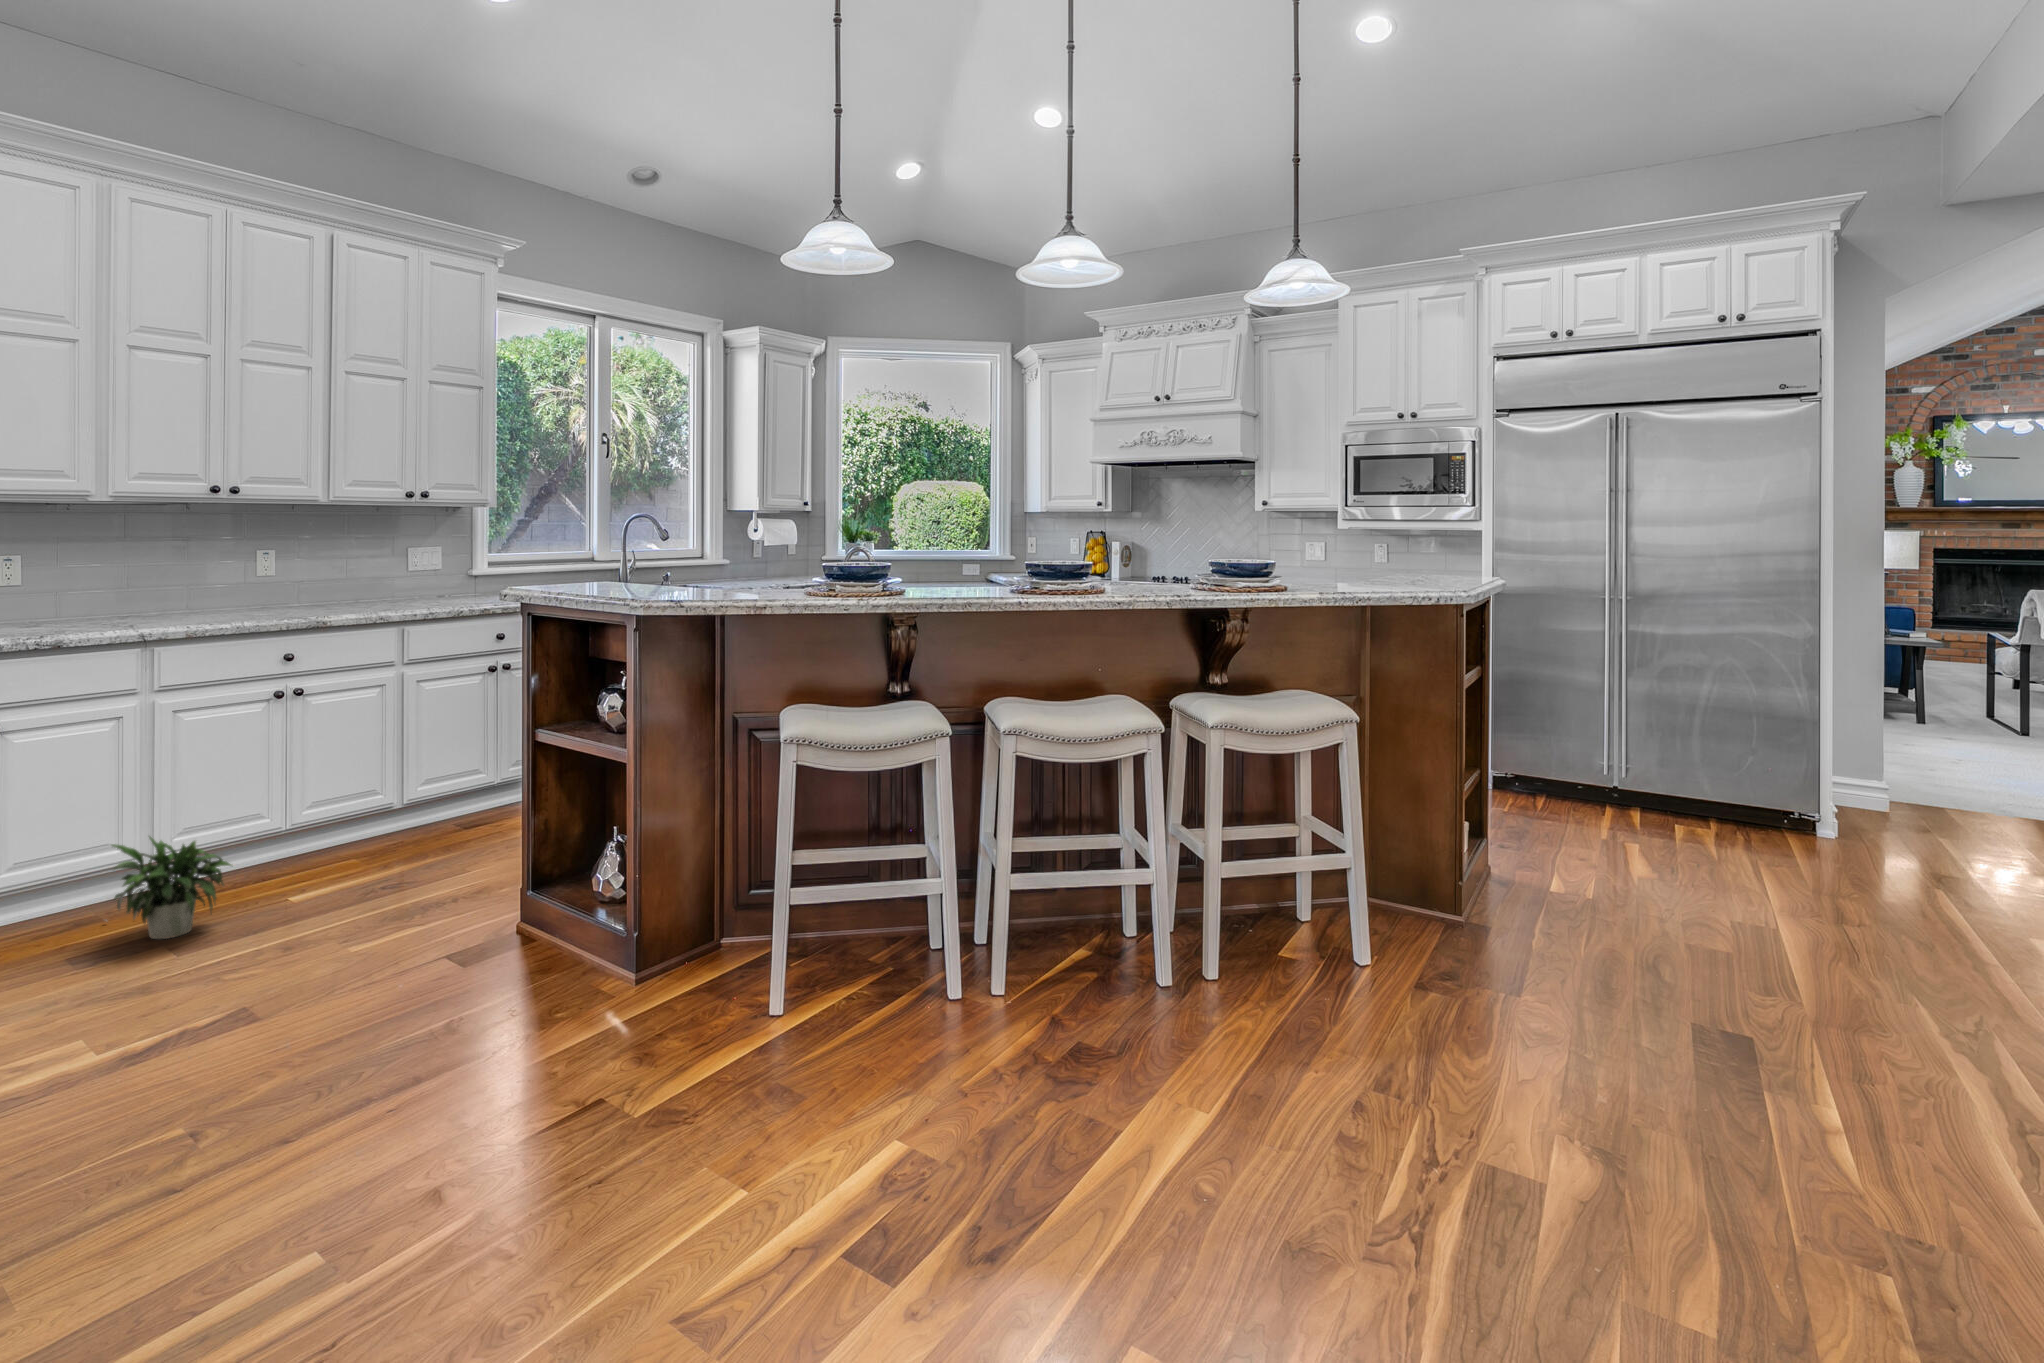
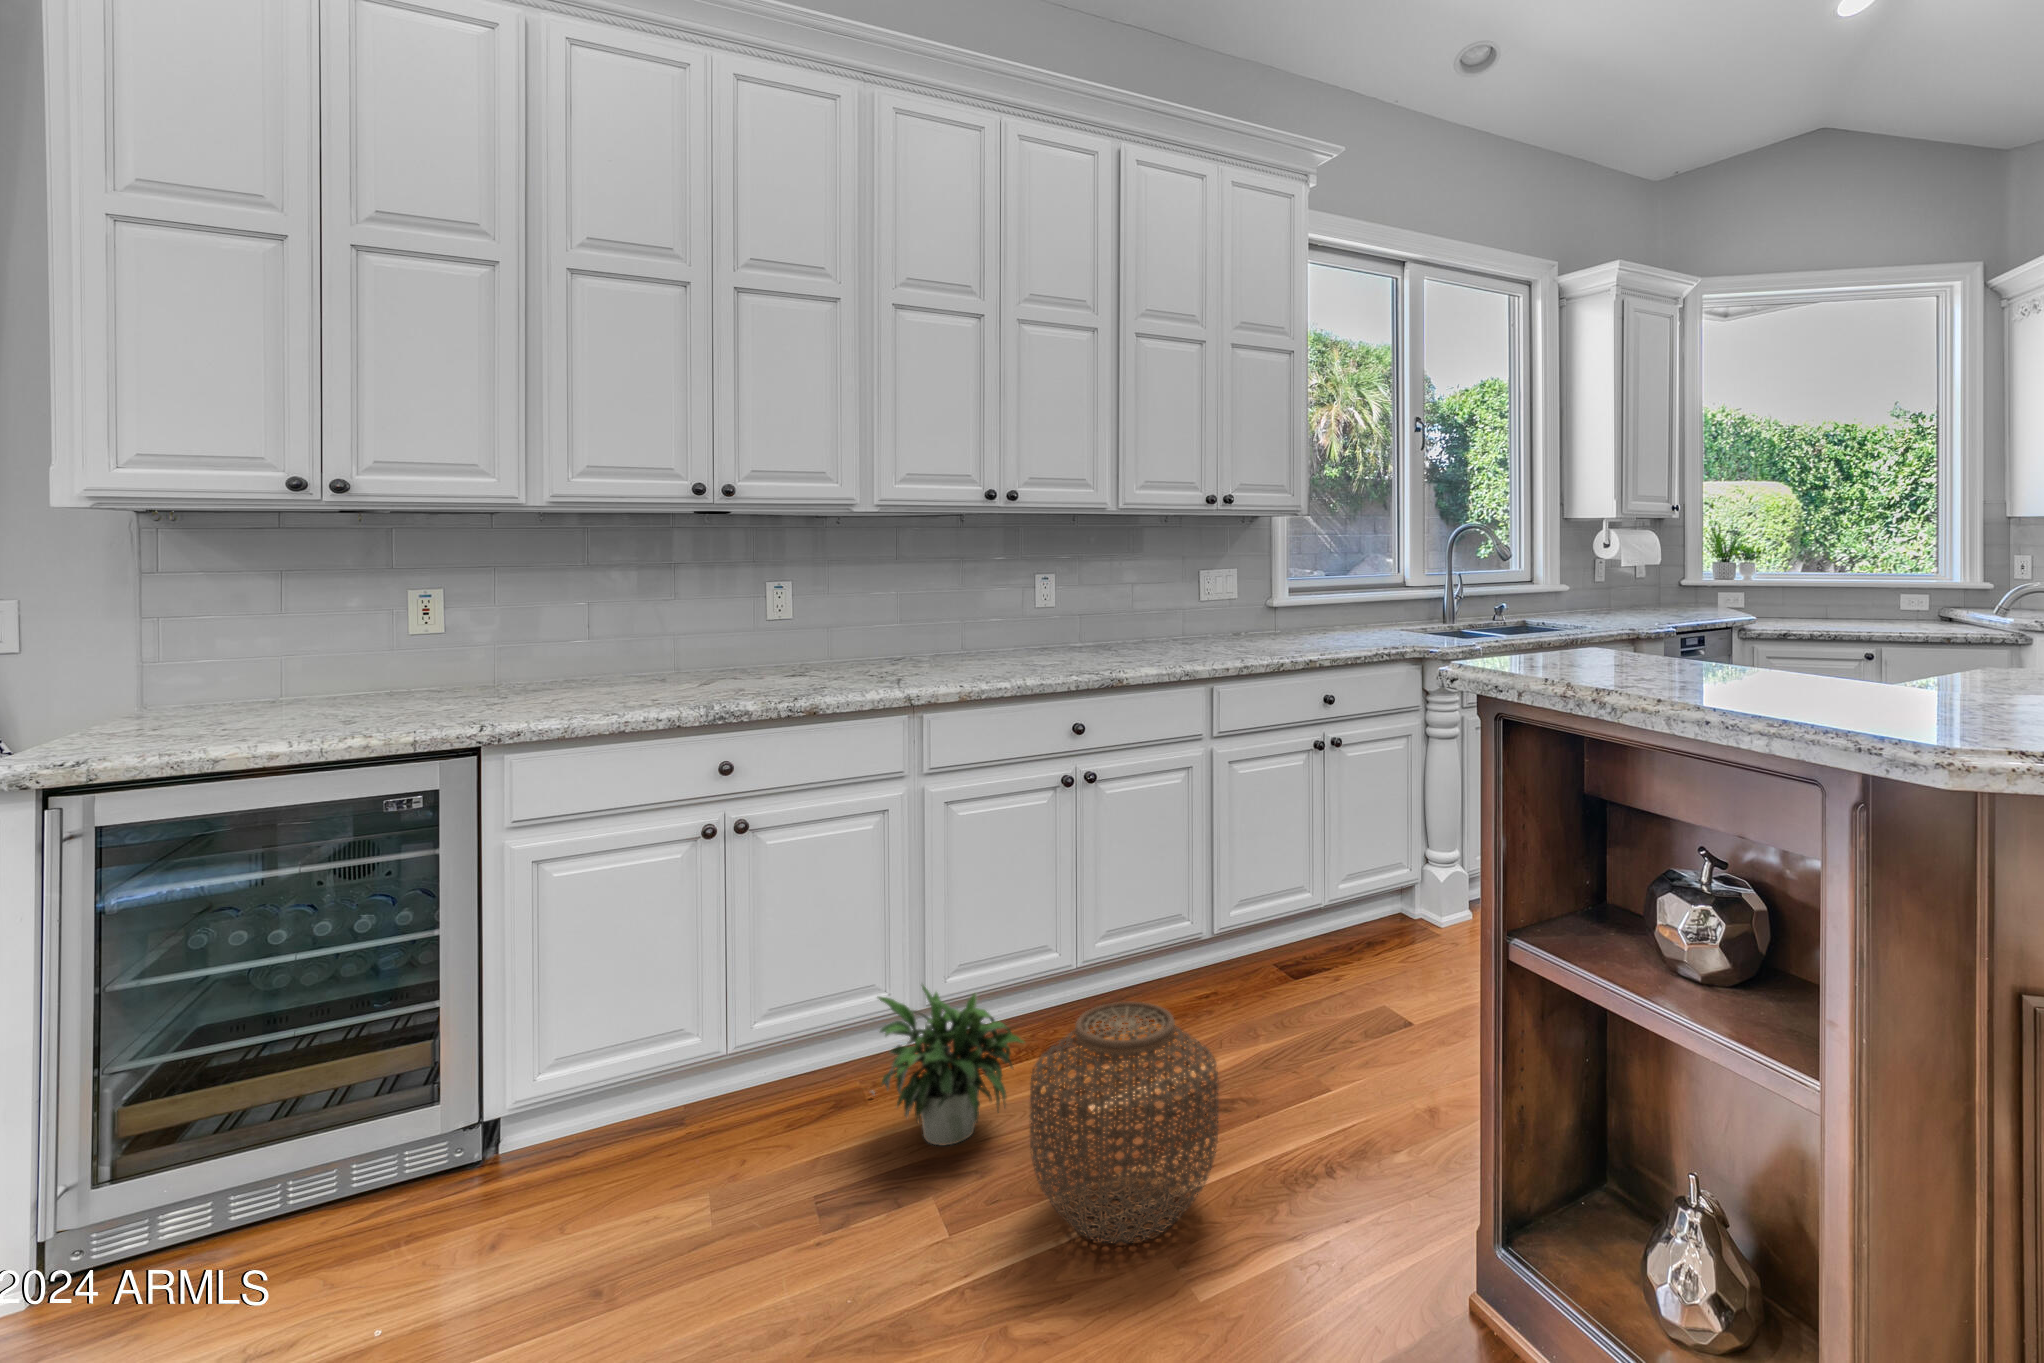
woven basket: none [230,820,369,963] -> present [1030,1002,1218,1243]

